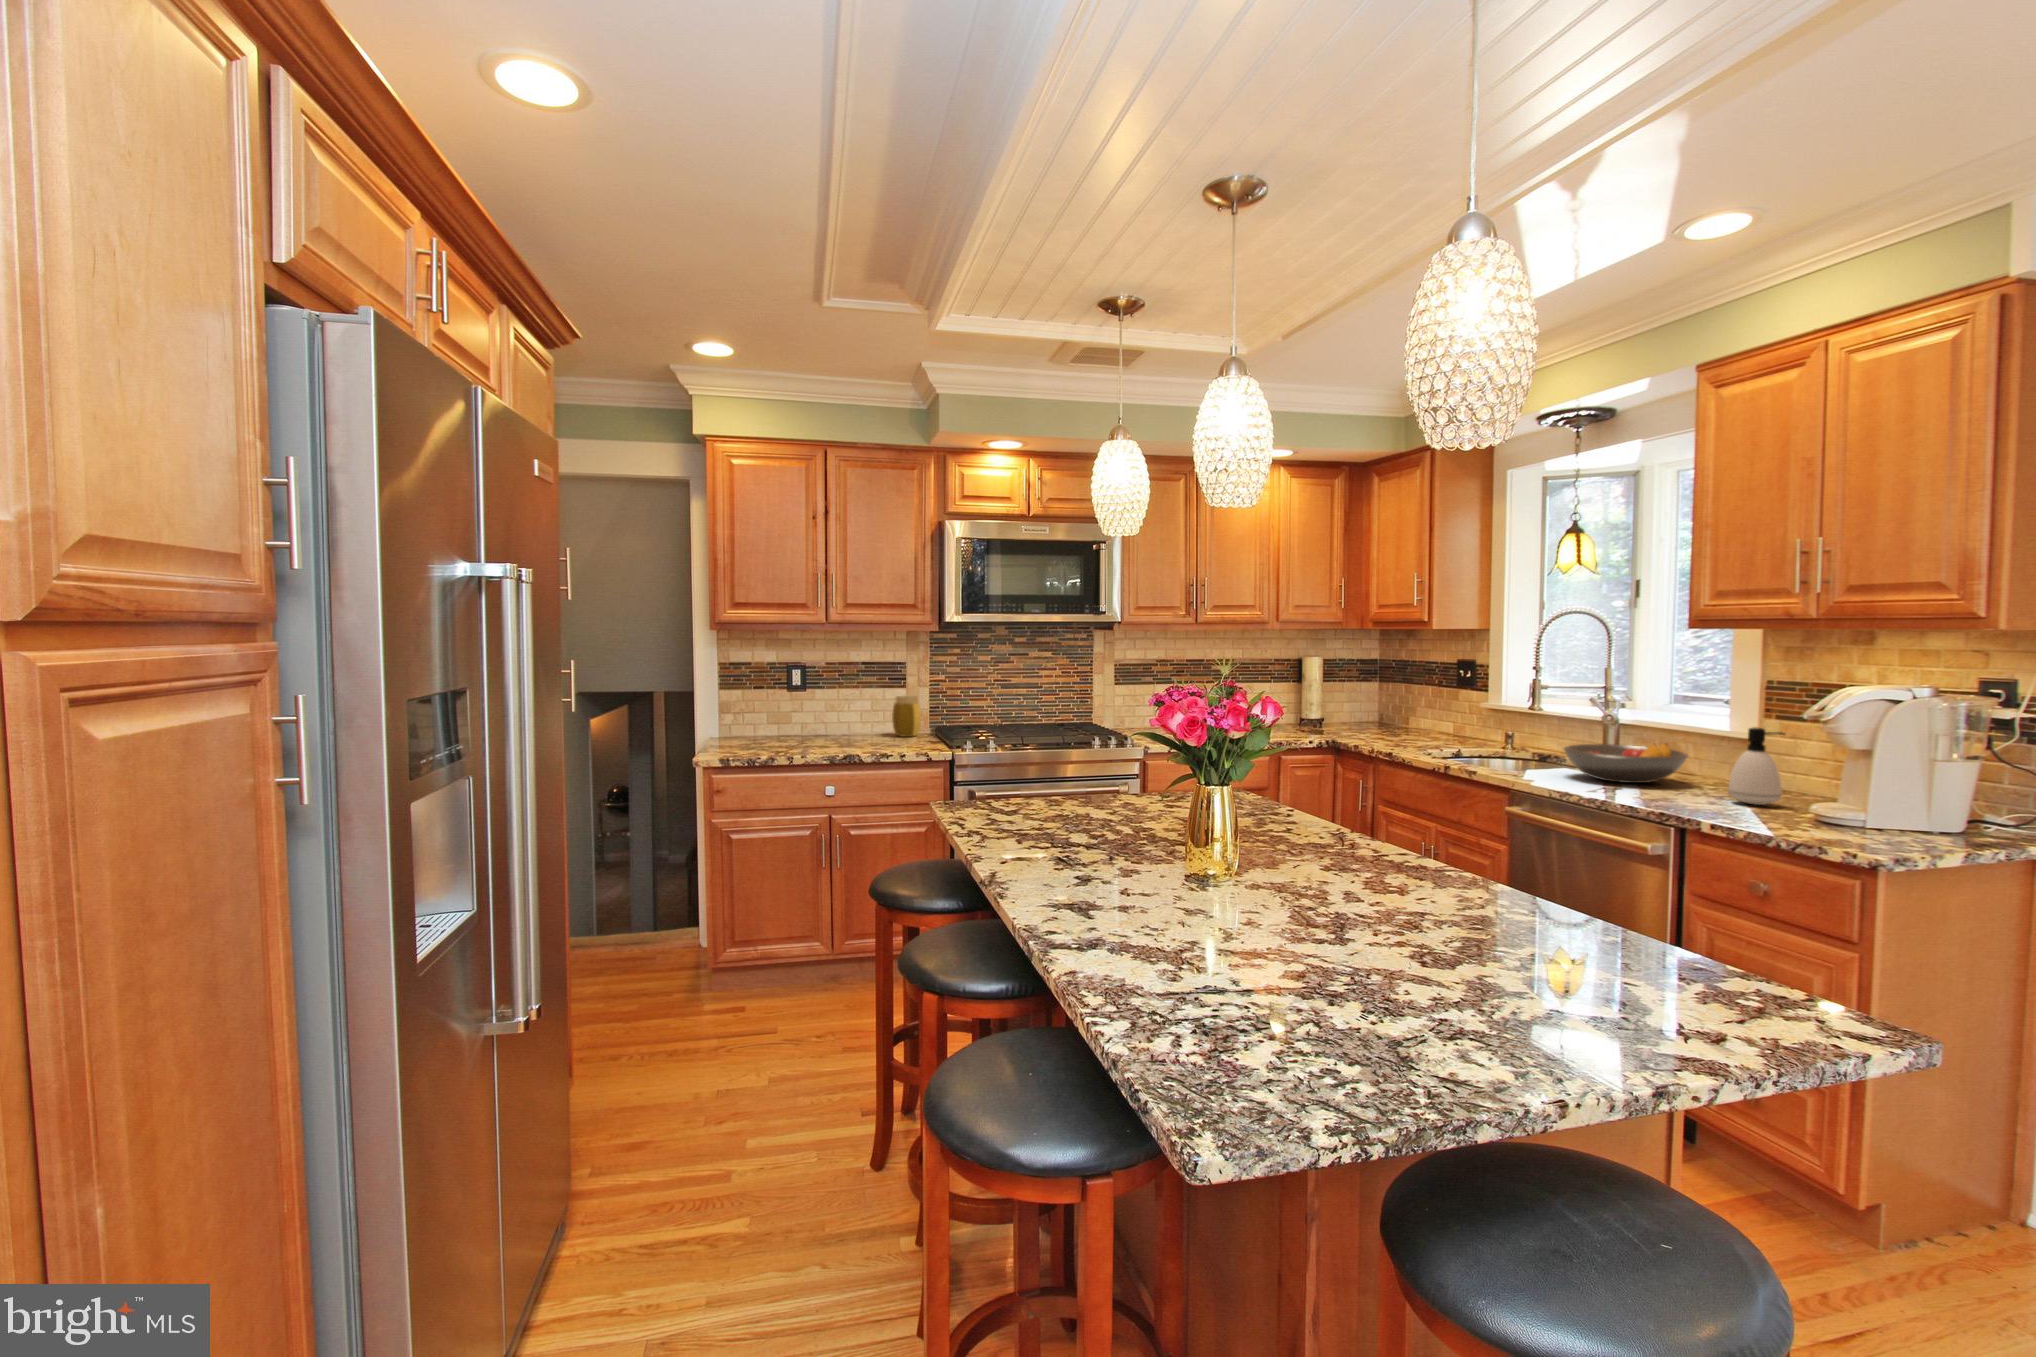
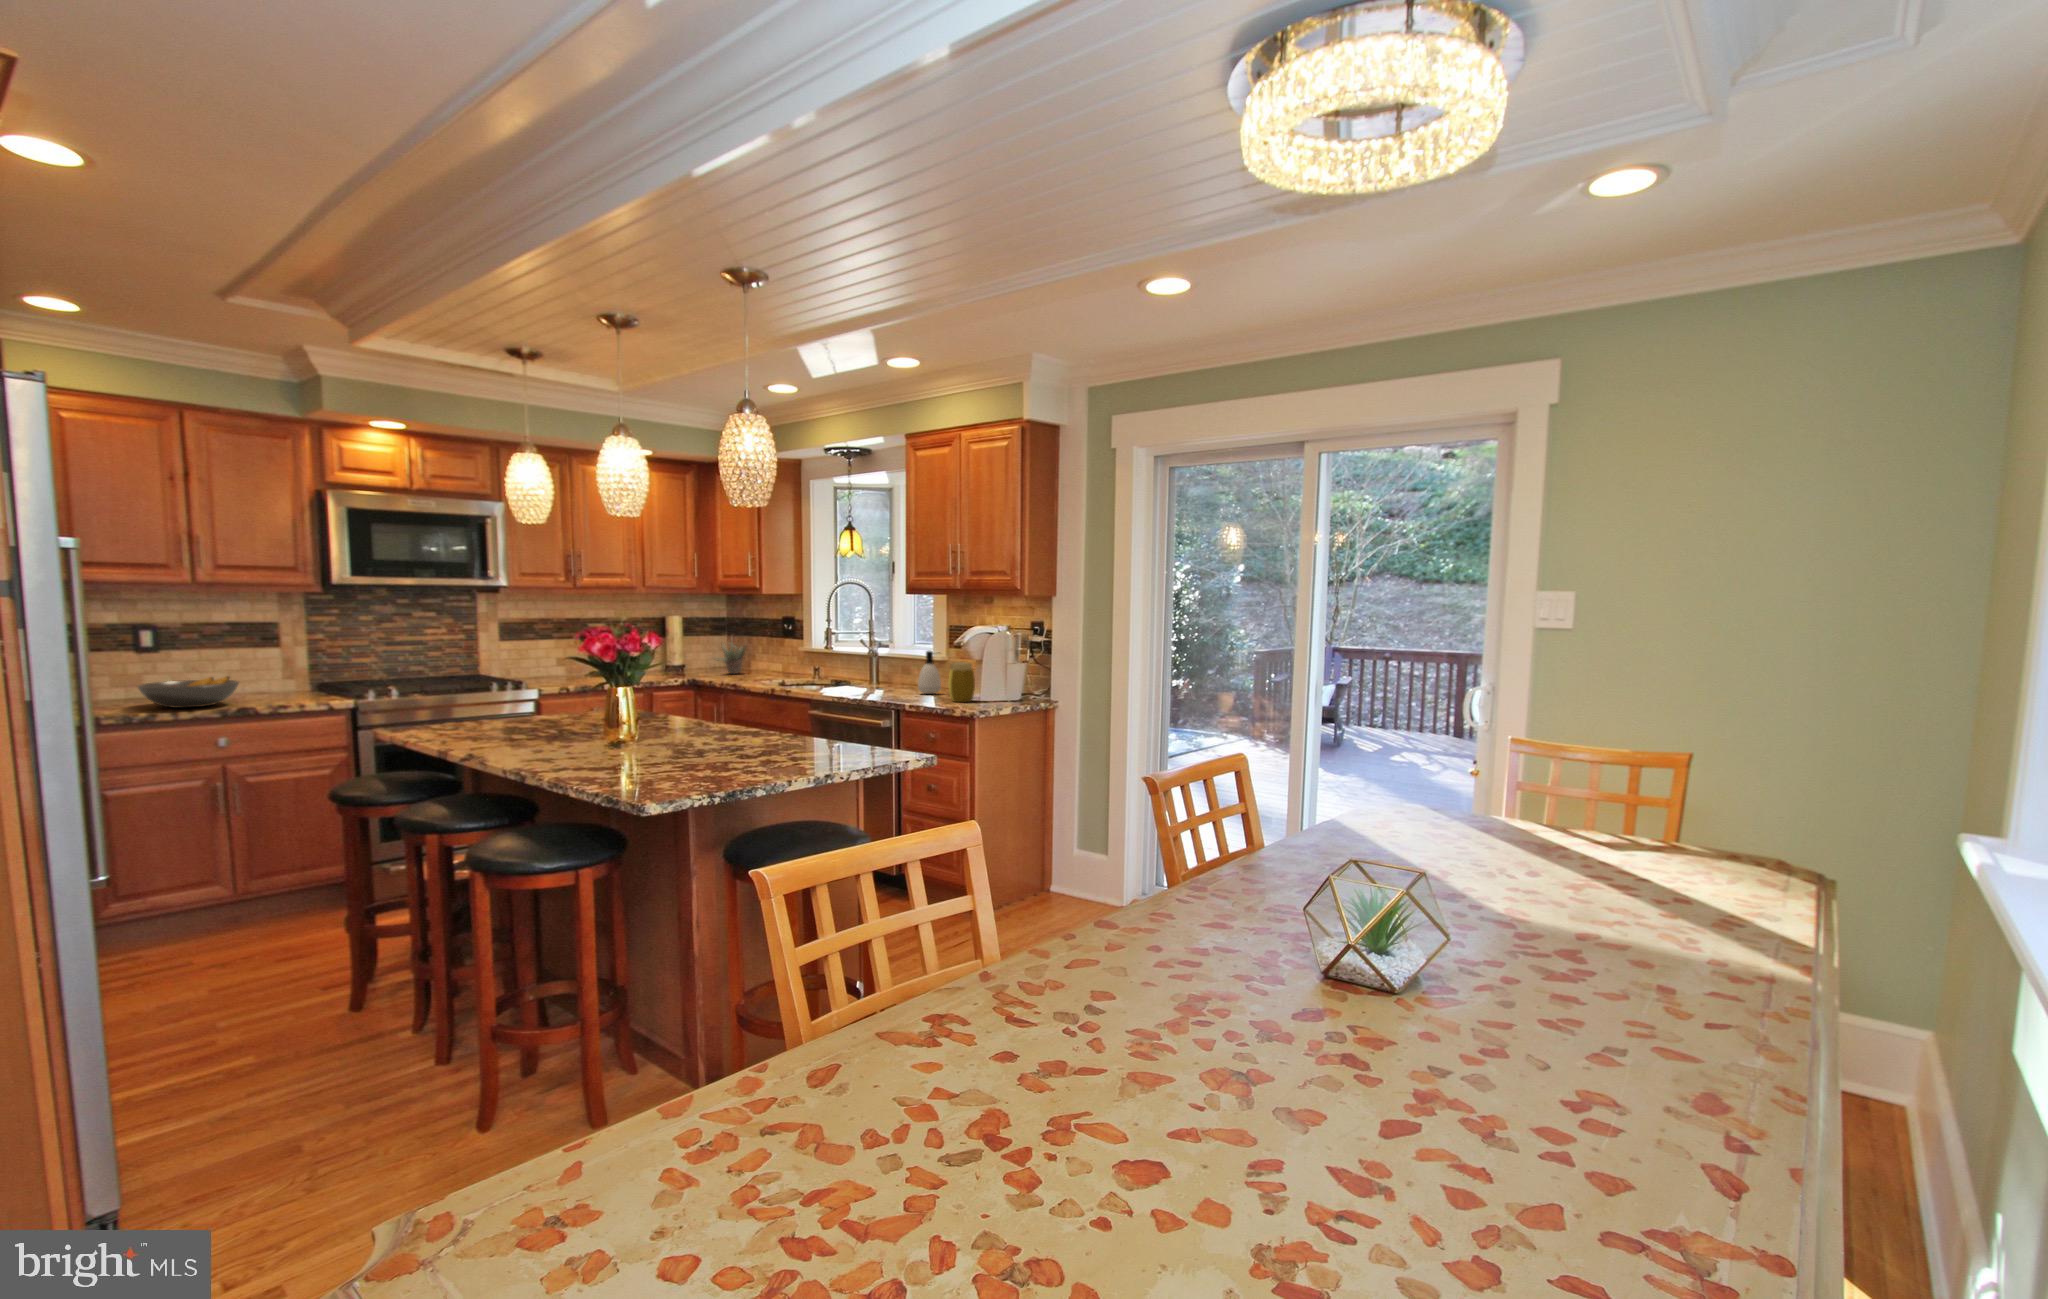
succulent plant: none [1358,684,1405,735] -> present [717,641,746,674]
jar: present [892,696,921,737] -> present [948,662,975,702]
fruit bowl: present [1564,743,1688,783] -> present [138,676,239,708]

